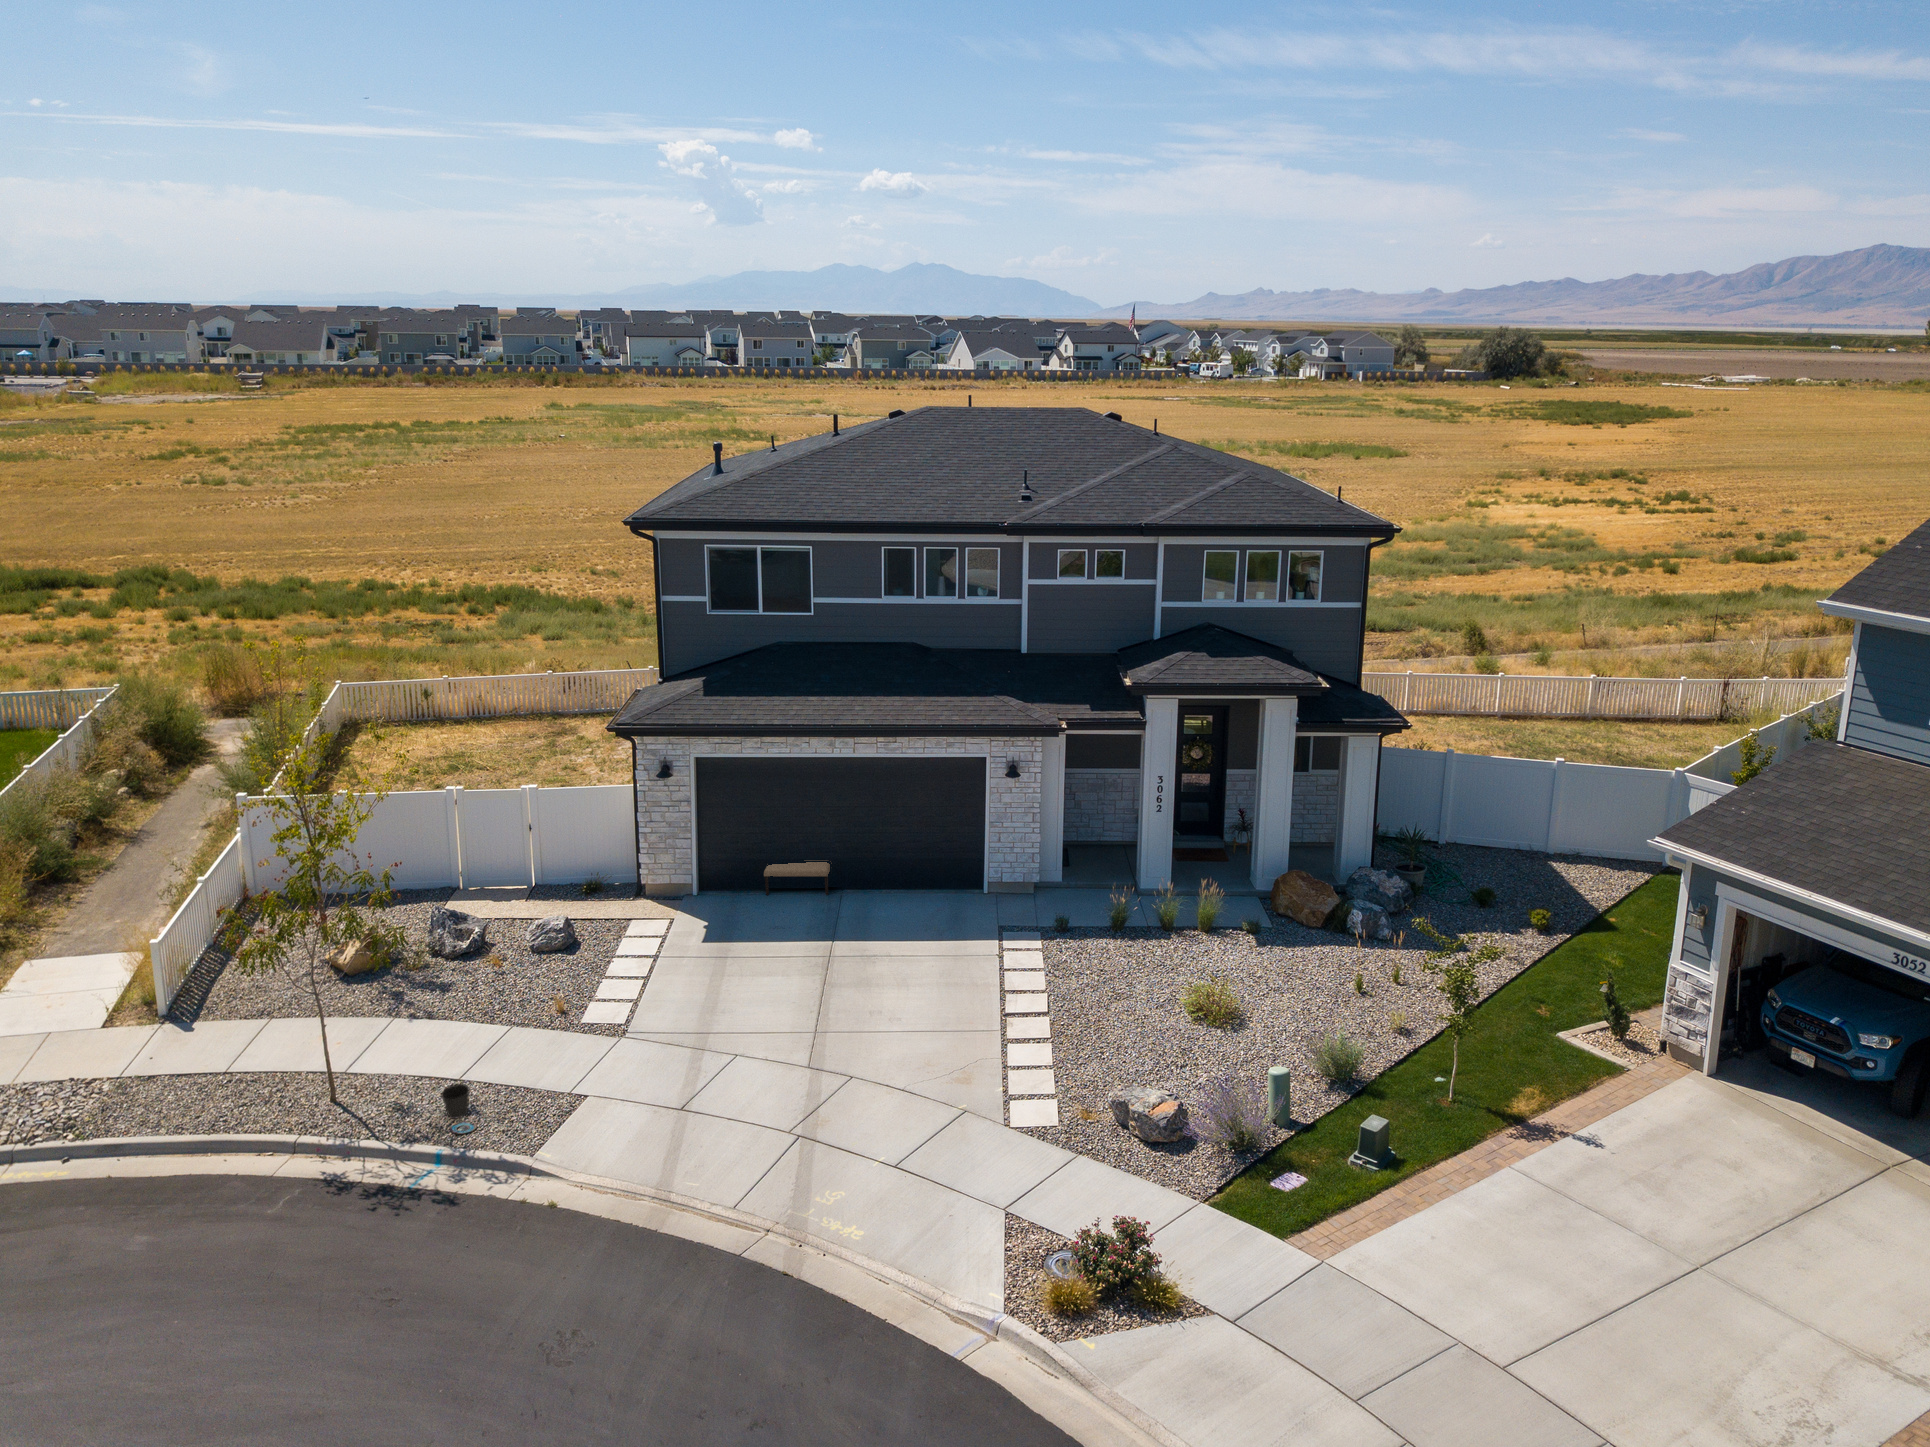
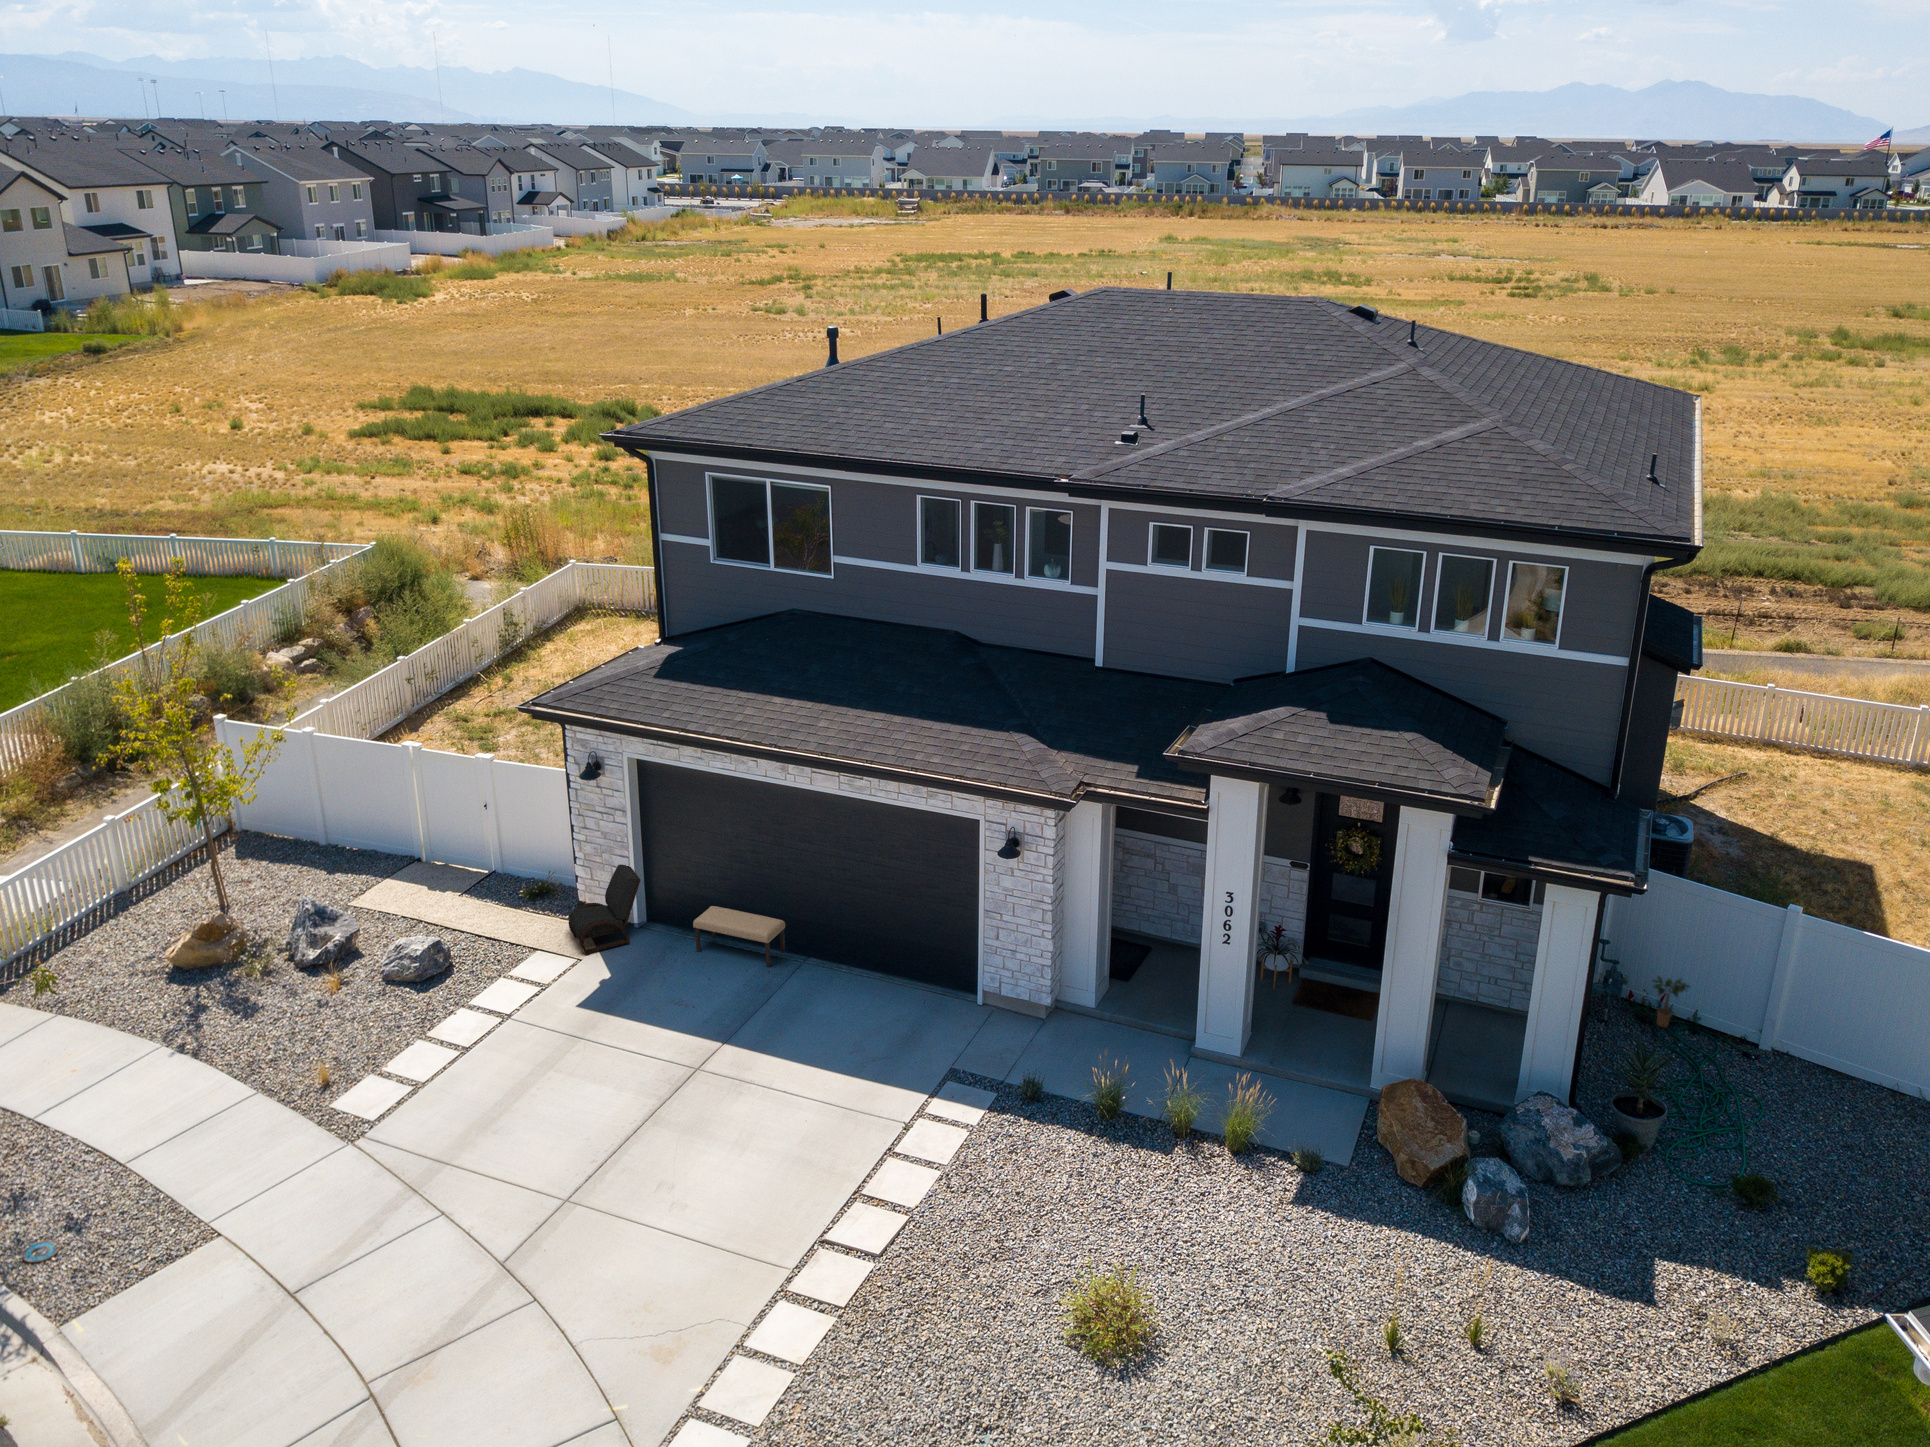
potted plant: none [1395,802,1420,836] -> present [1653,976,1690,1027]
lounge chair: none [659,841,716,910] -> present [569,864,640,956]
bucket: present [441,1084,469,1119] -> none [44,1193,87,1242]

